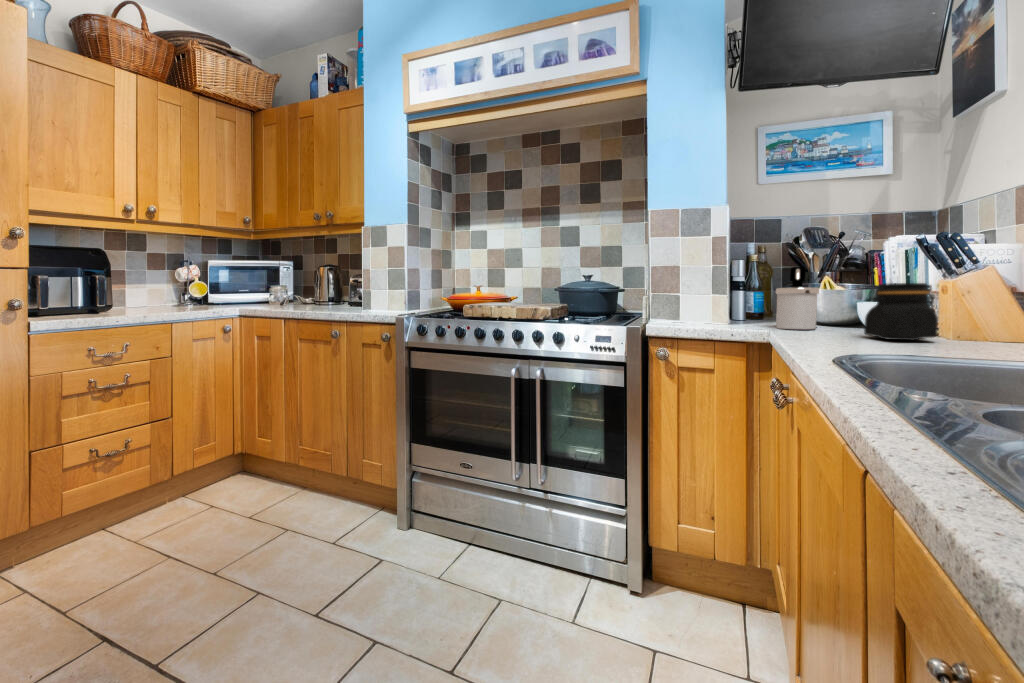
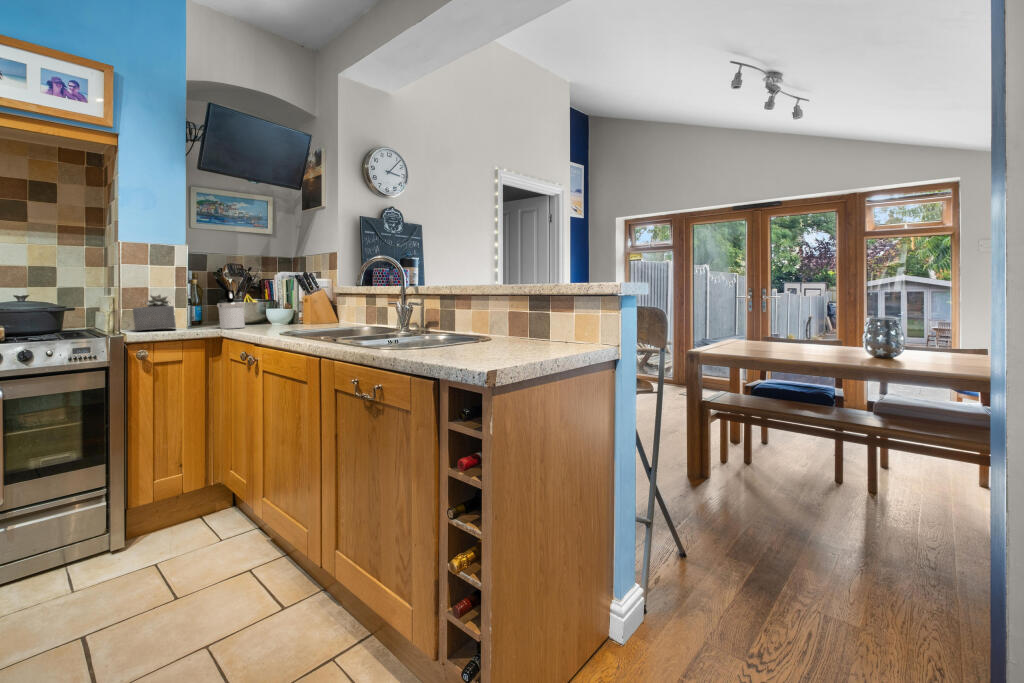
succulent plant: none [665,274,717,323] -> present [133,294,176,331]
jar: present [864,283,938,340] -> none [270,300,304,329]

